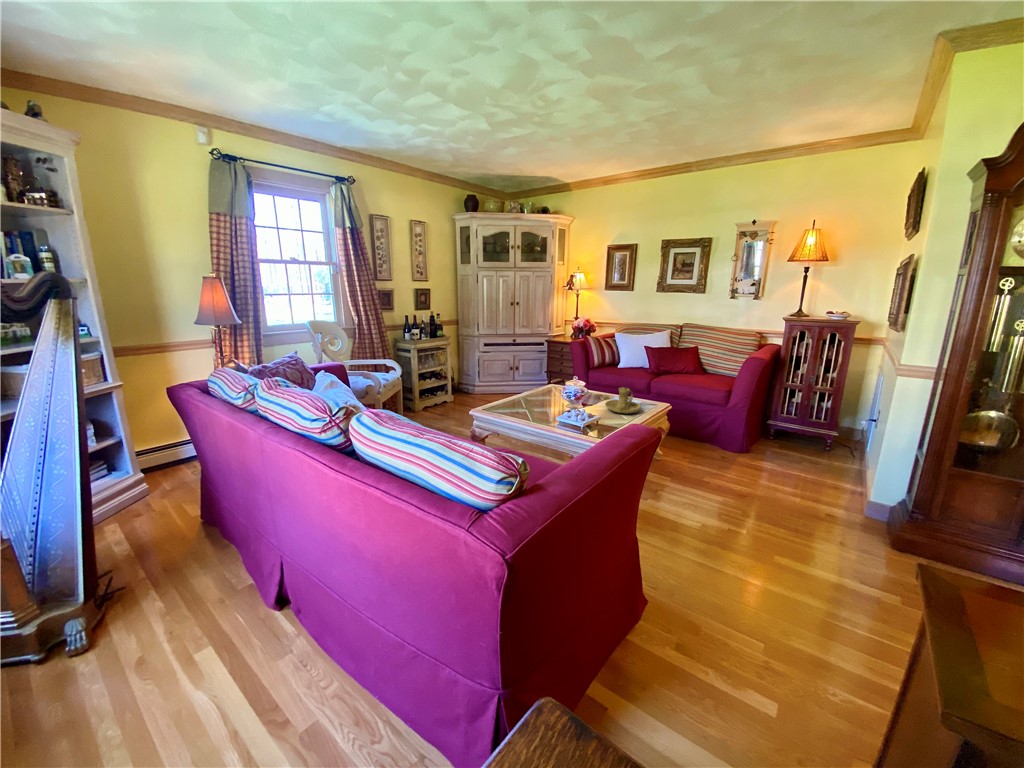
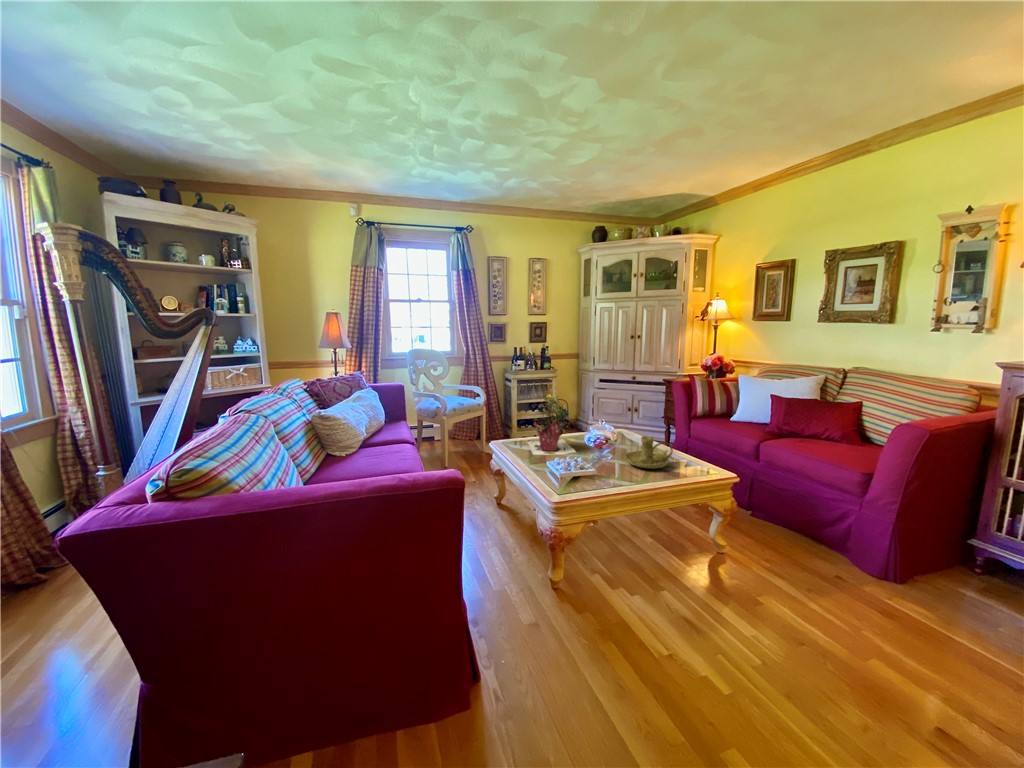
potted plant: none [508,358,563,420] -> present [528,394,577,455]

